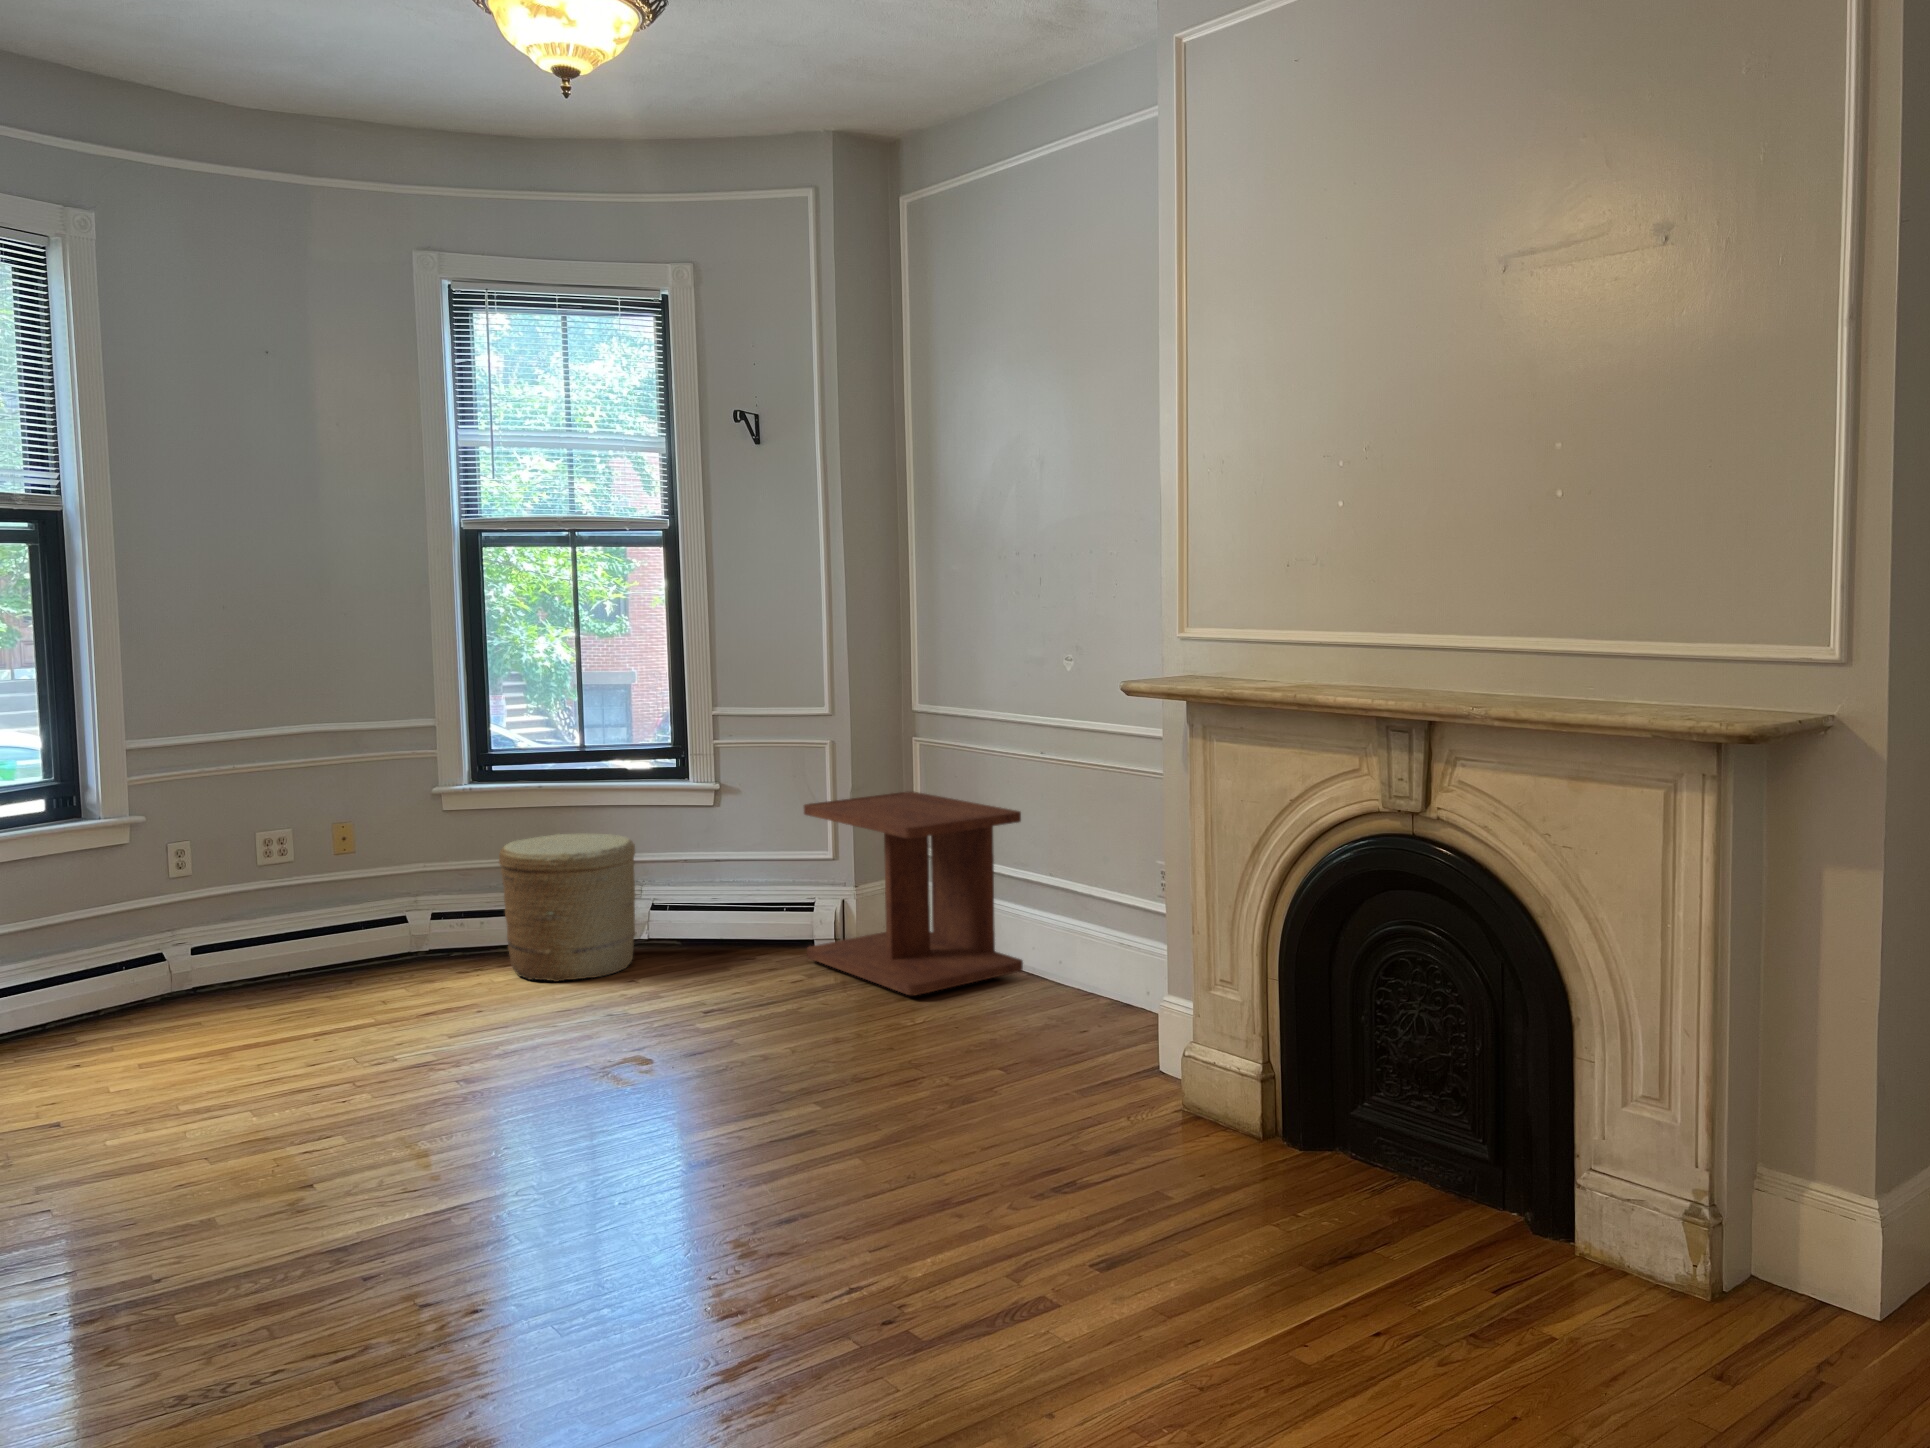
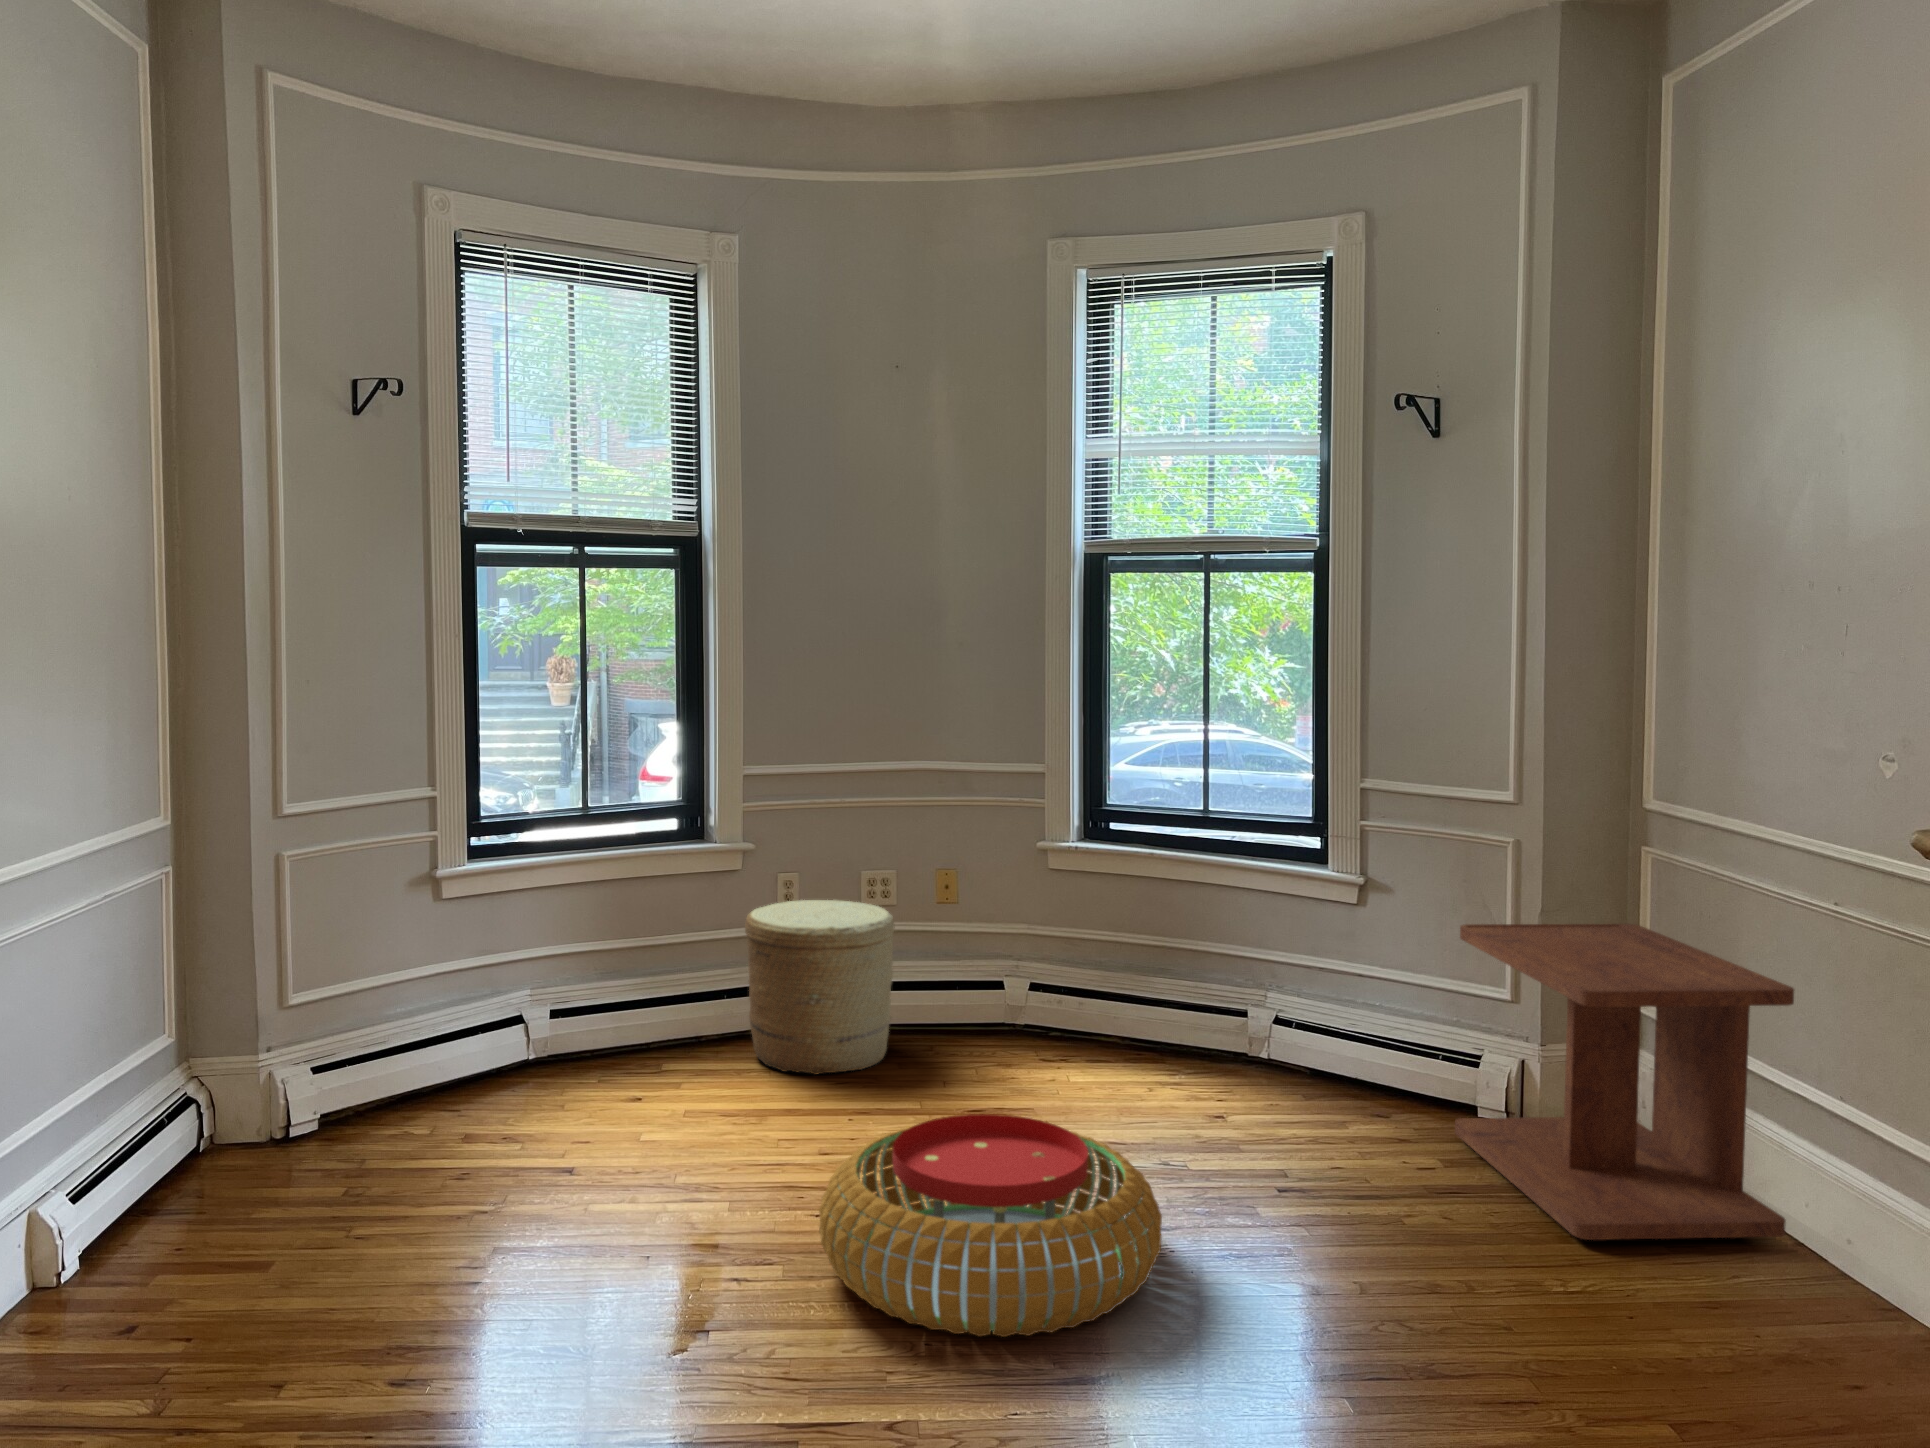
woven basket: present [499,833,636,982] -> present [745,900,895,1075]
pouf: none [372,983,659,1142] -> present [819,1114,1162,1337]

